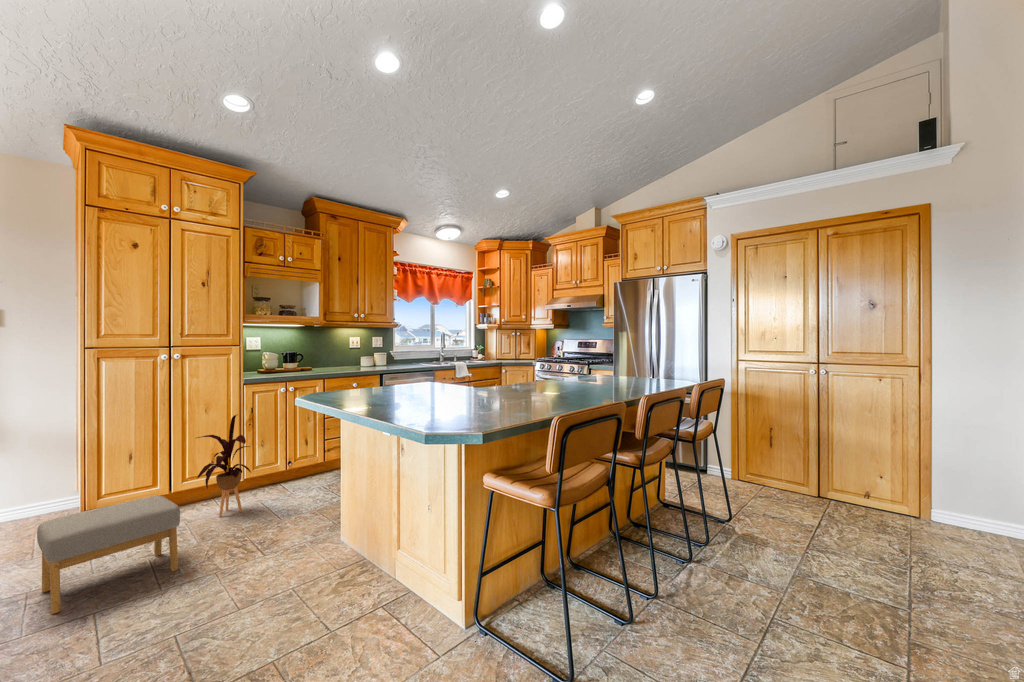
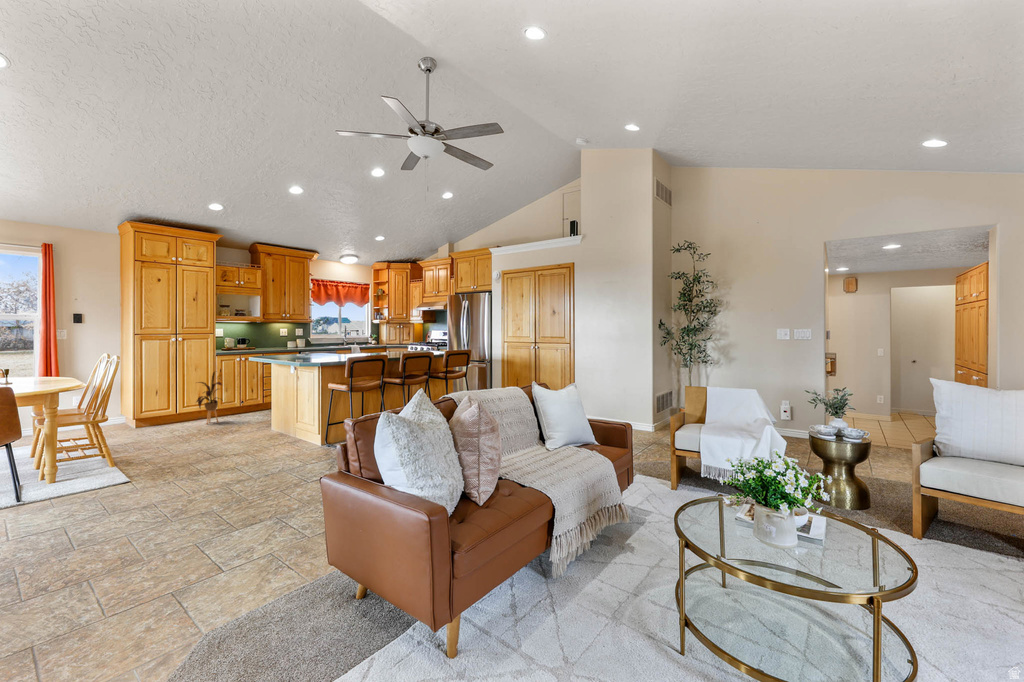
footstool: present [37,495,180,614] -> none [134,406,196,446]

